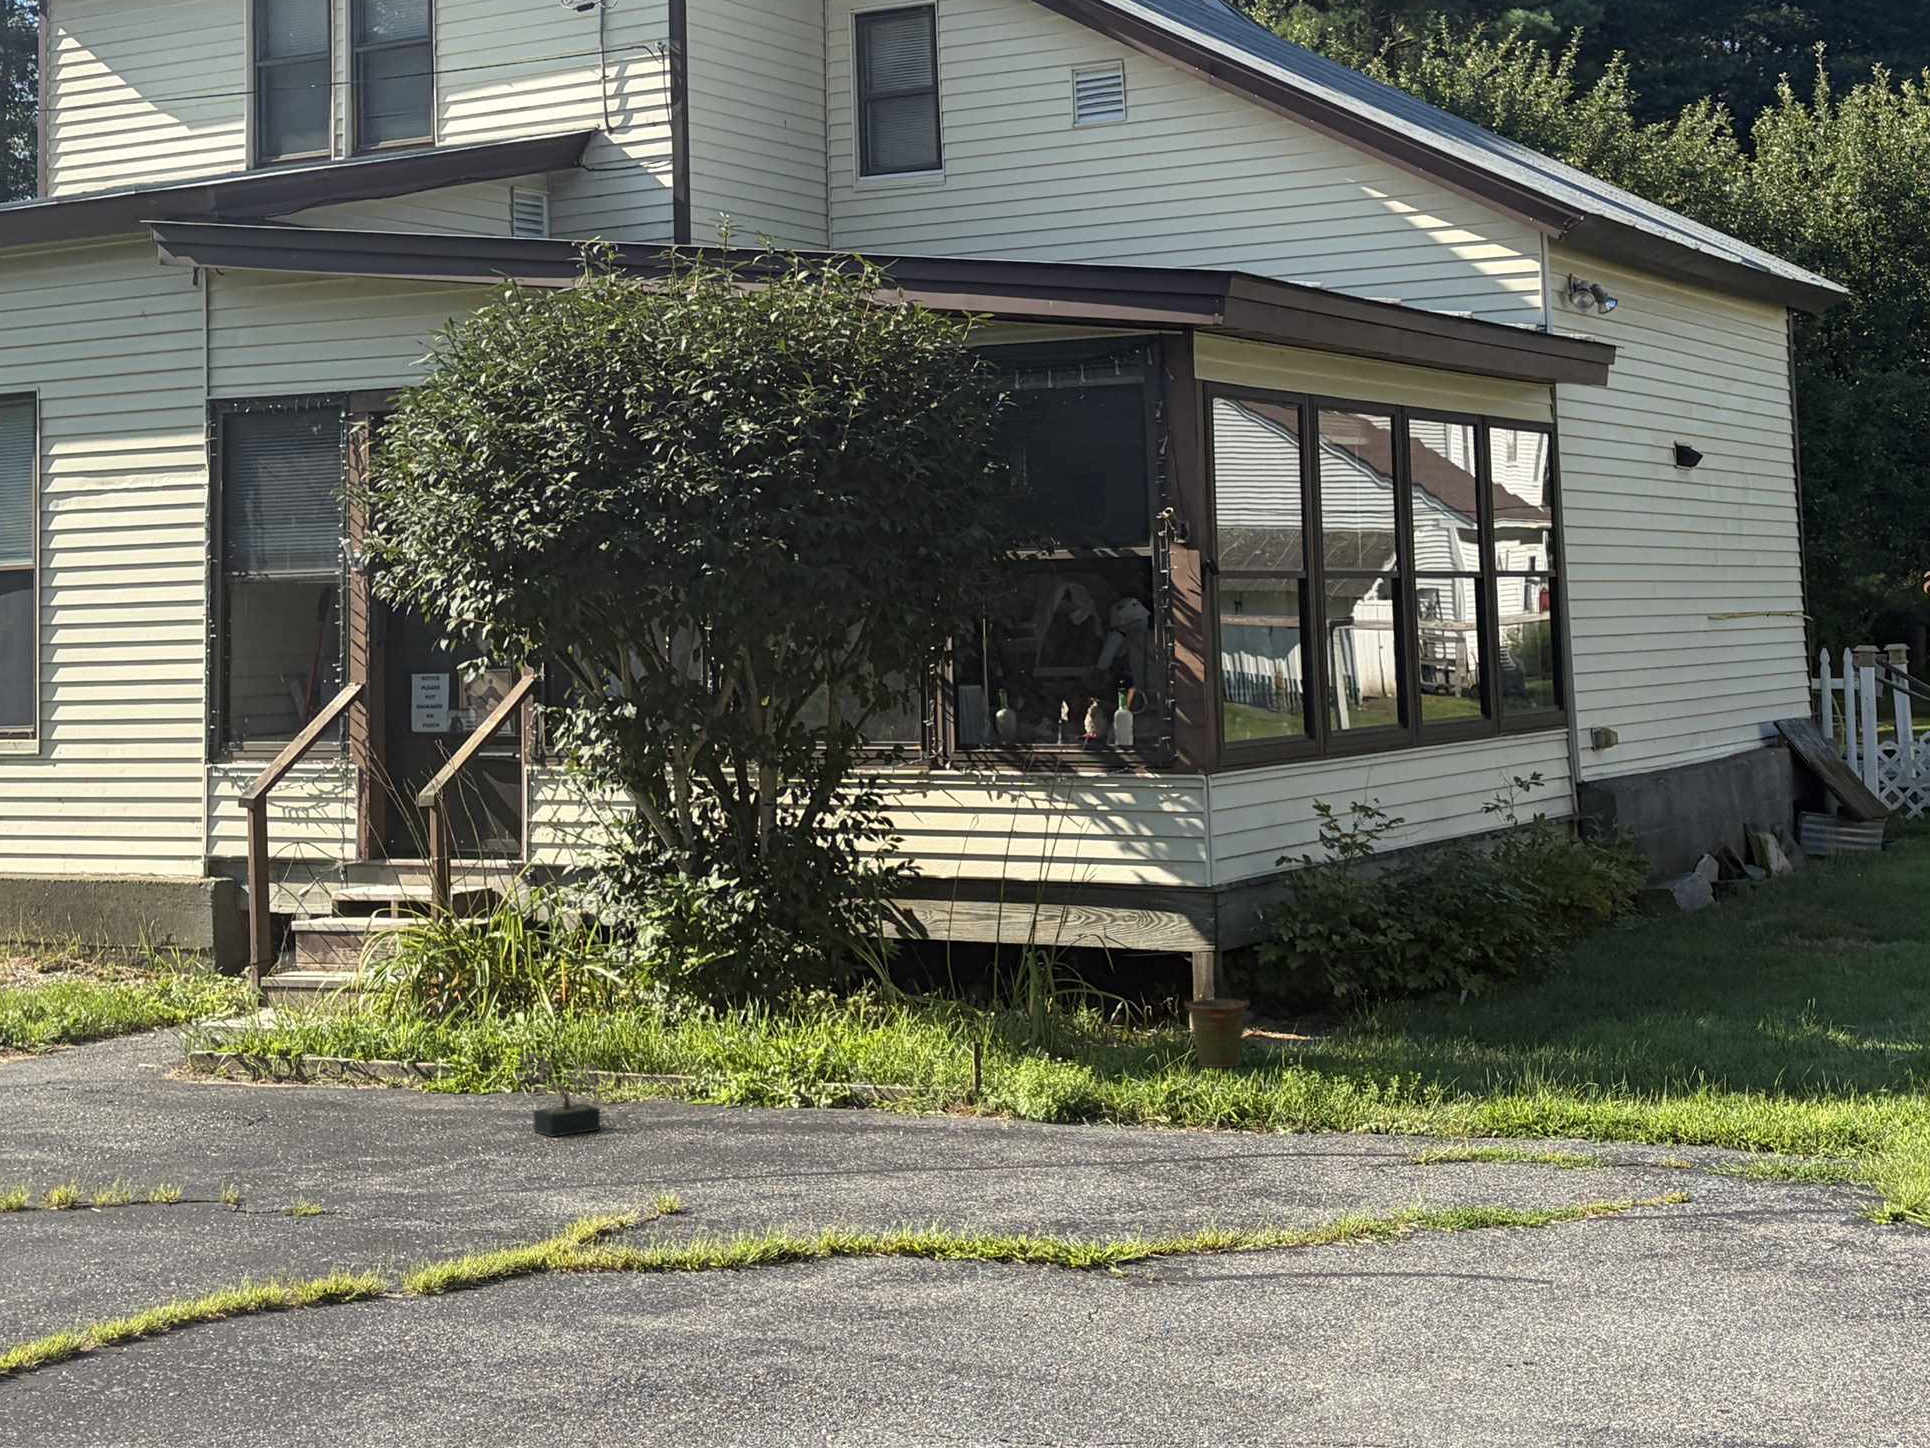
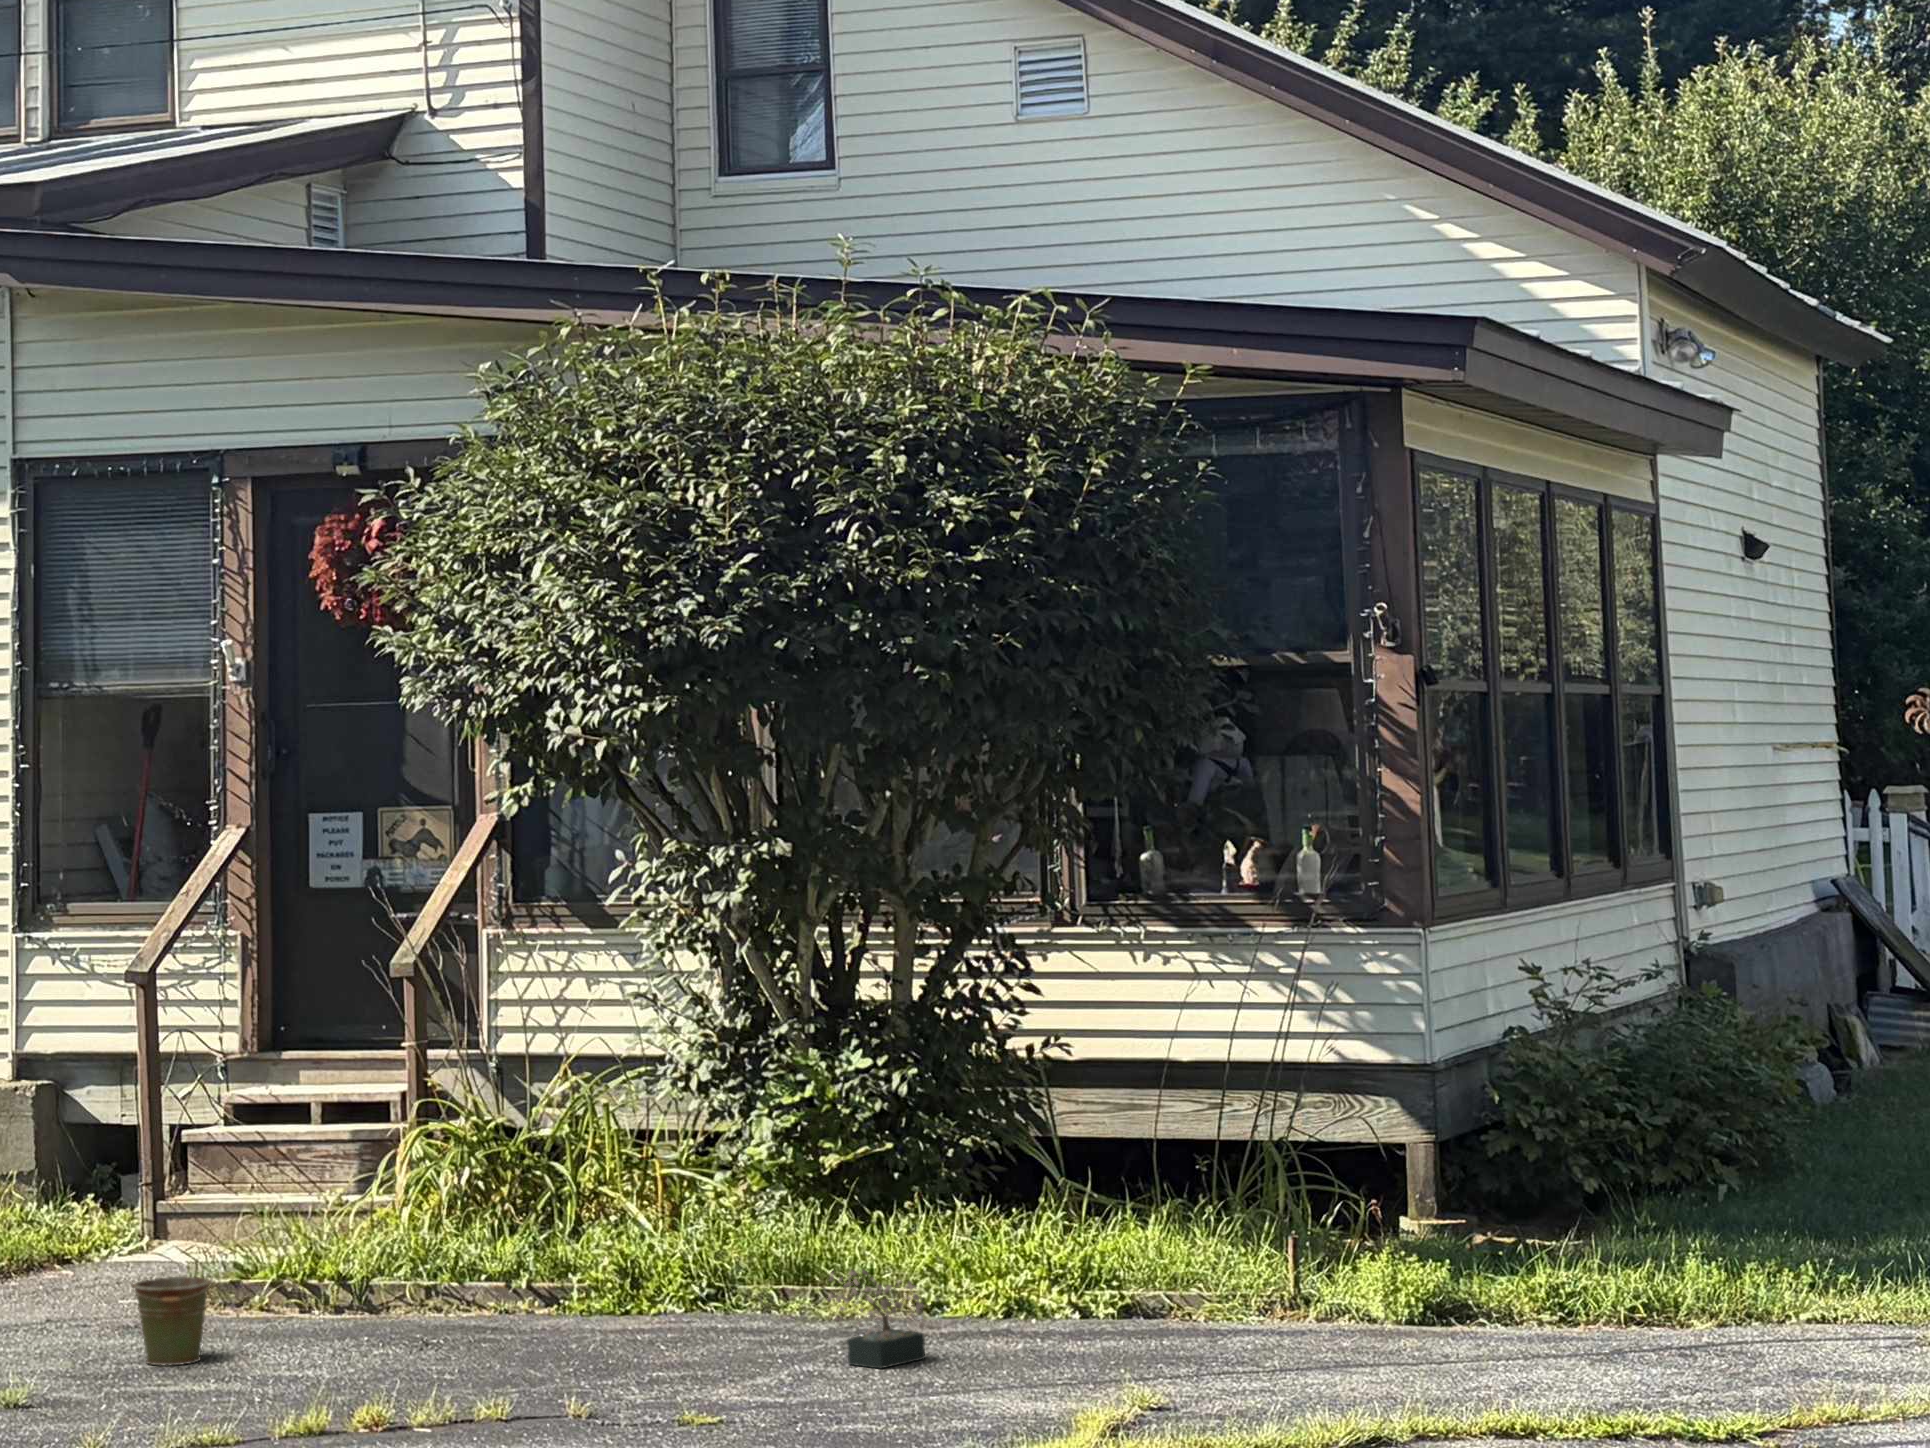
bucket: present [1185,999,1248,1067] -> present [130,1277,213,1365]

